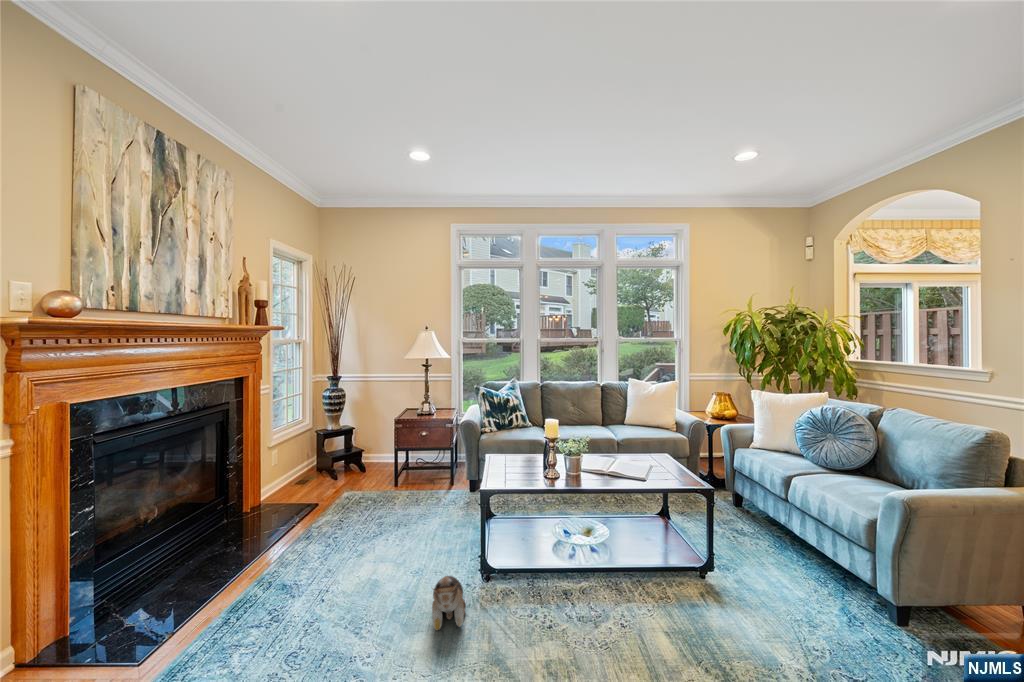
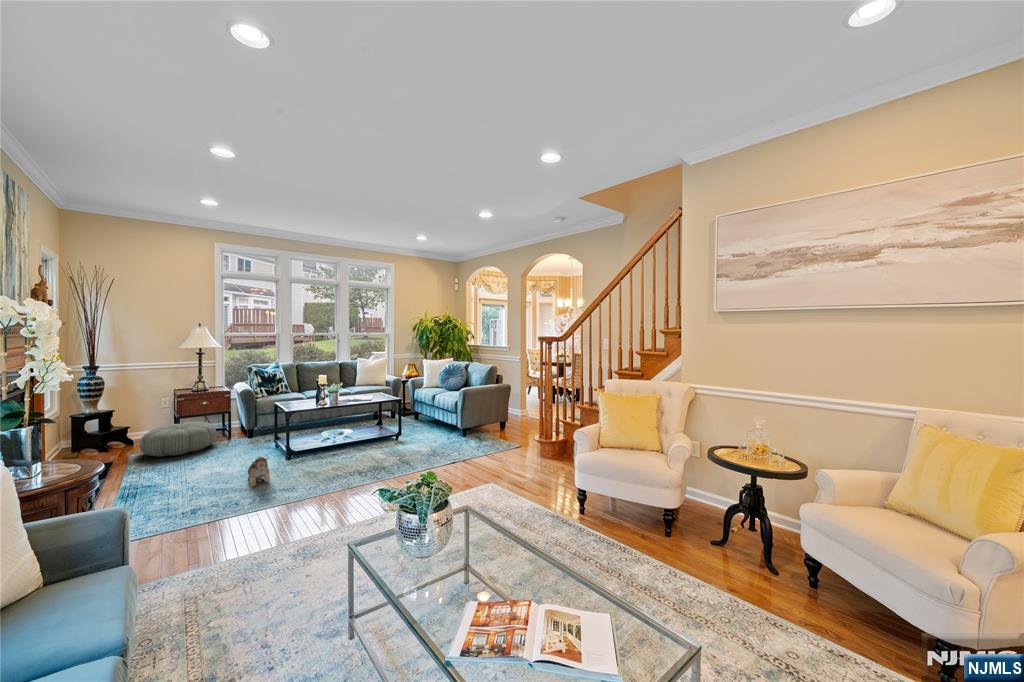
pouf: none [356,460,434,508] -> present [140,422,217,457]

